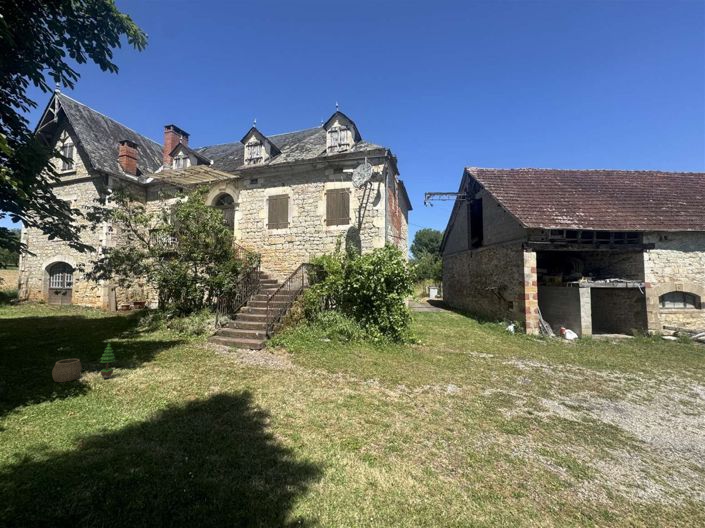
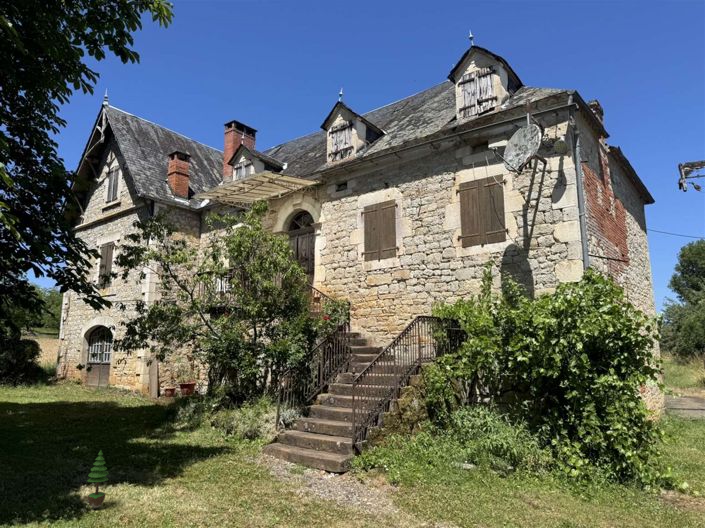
woven basket: present [52,359,82,382] -> none [28,472,67,509]

